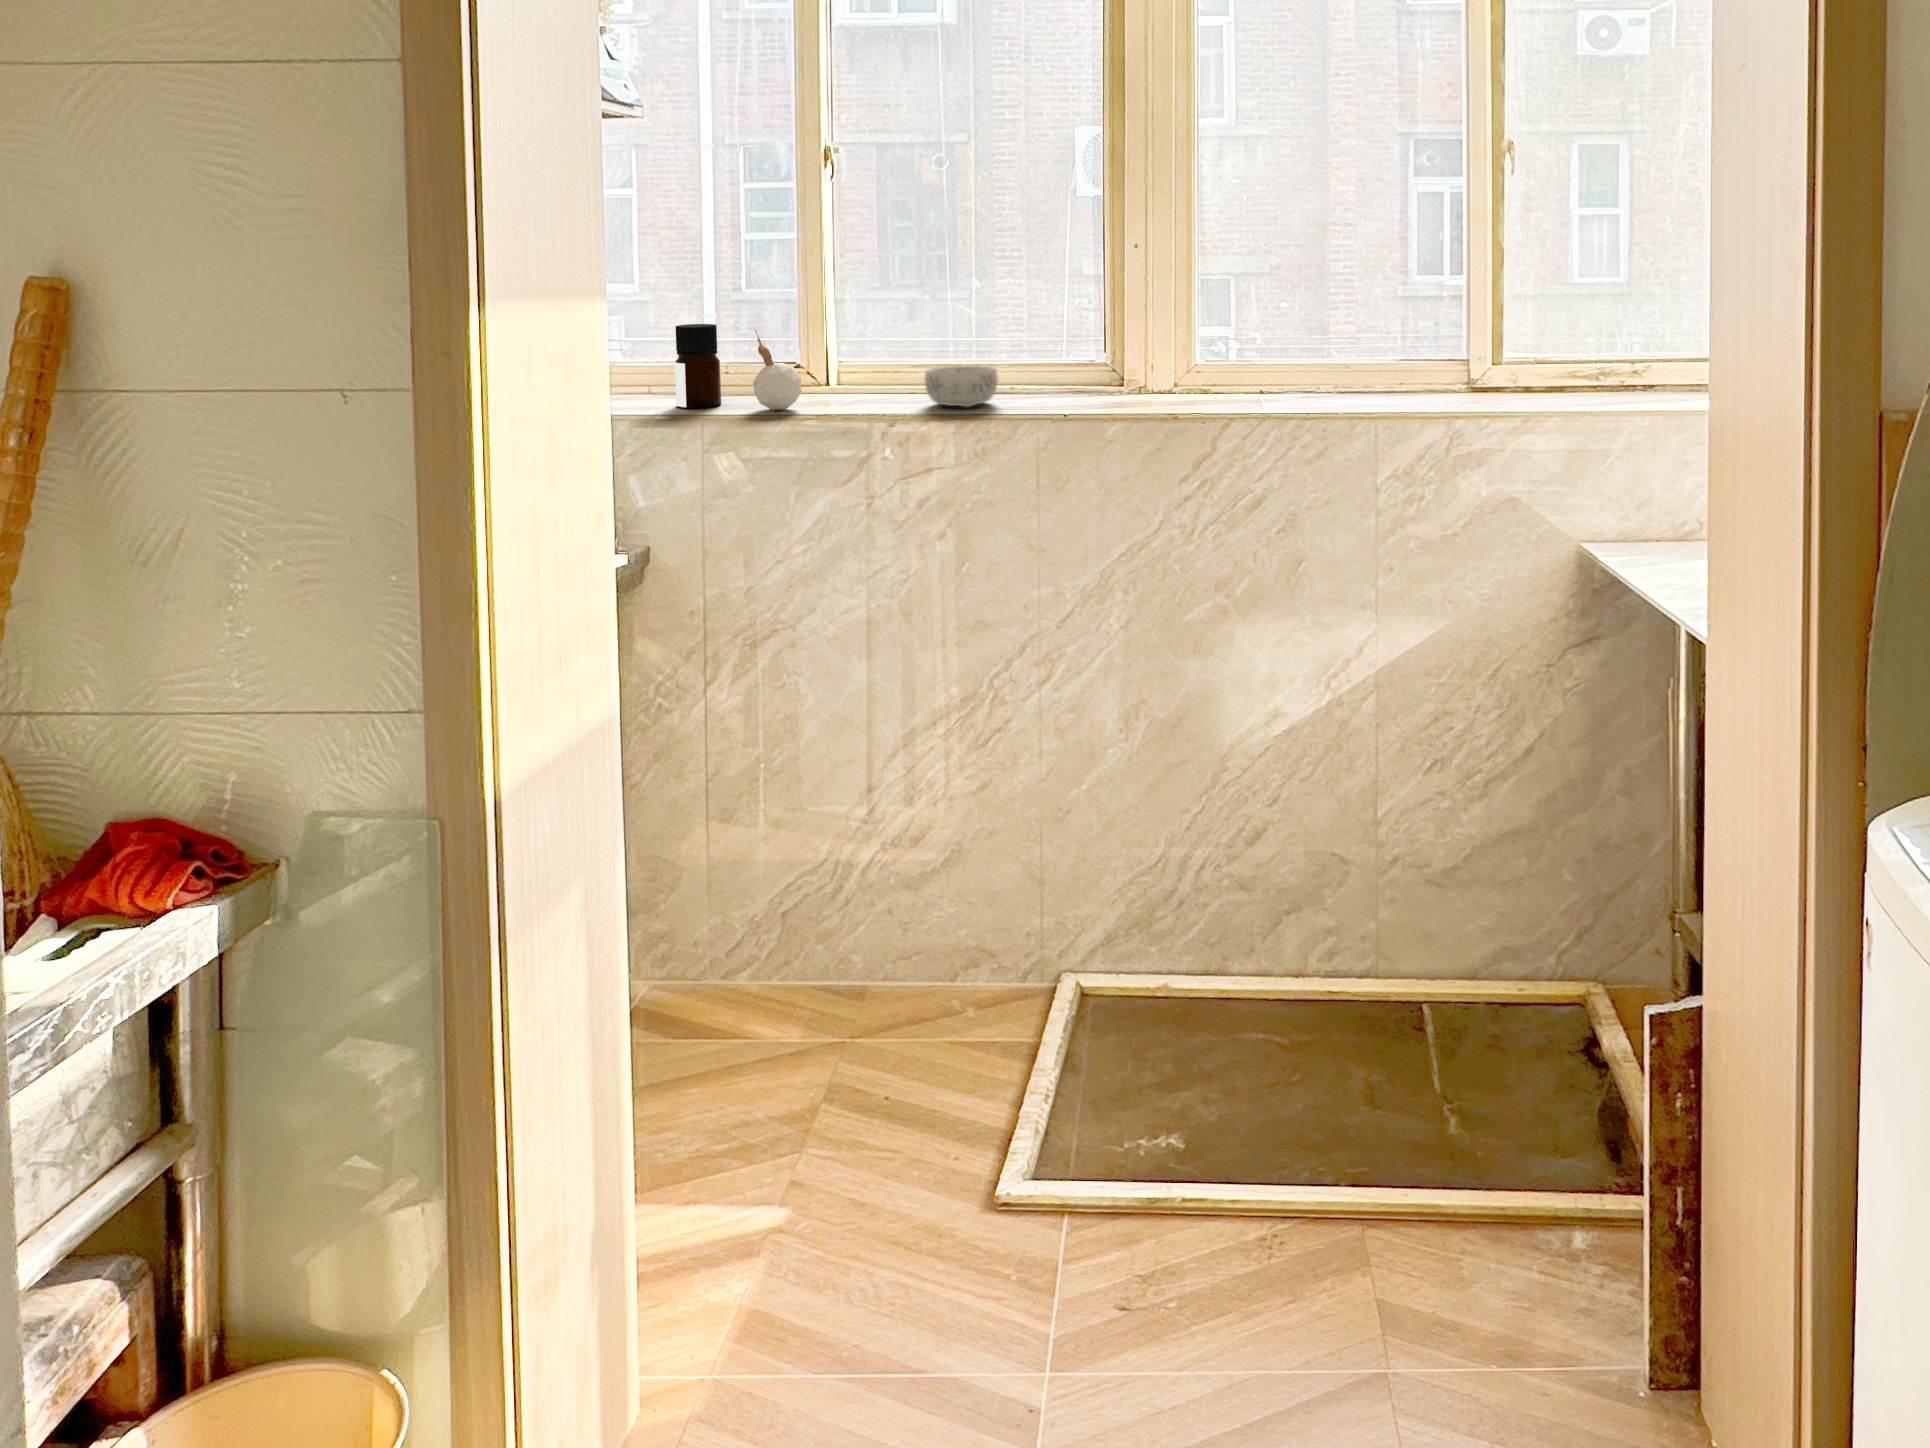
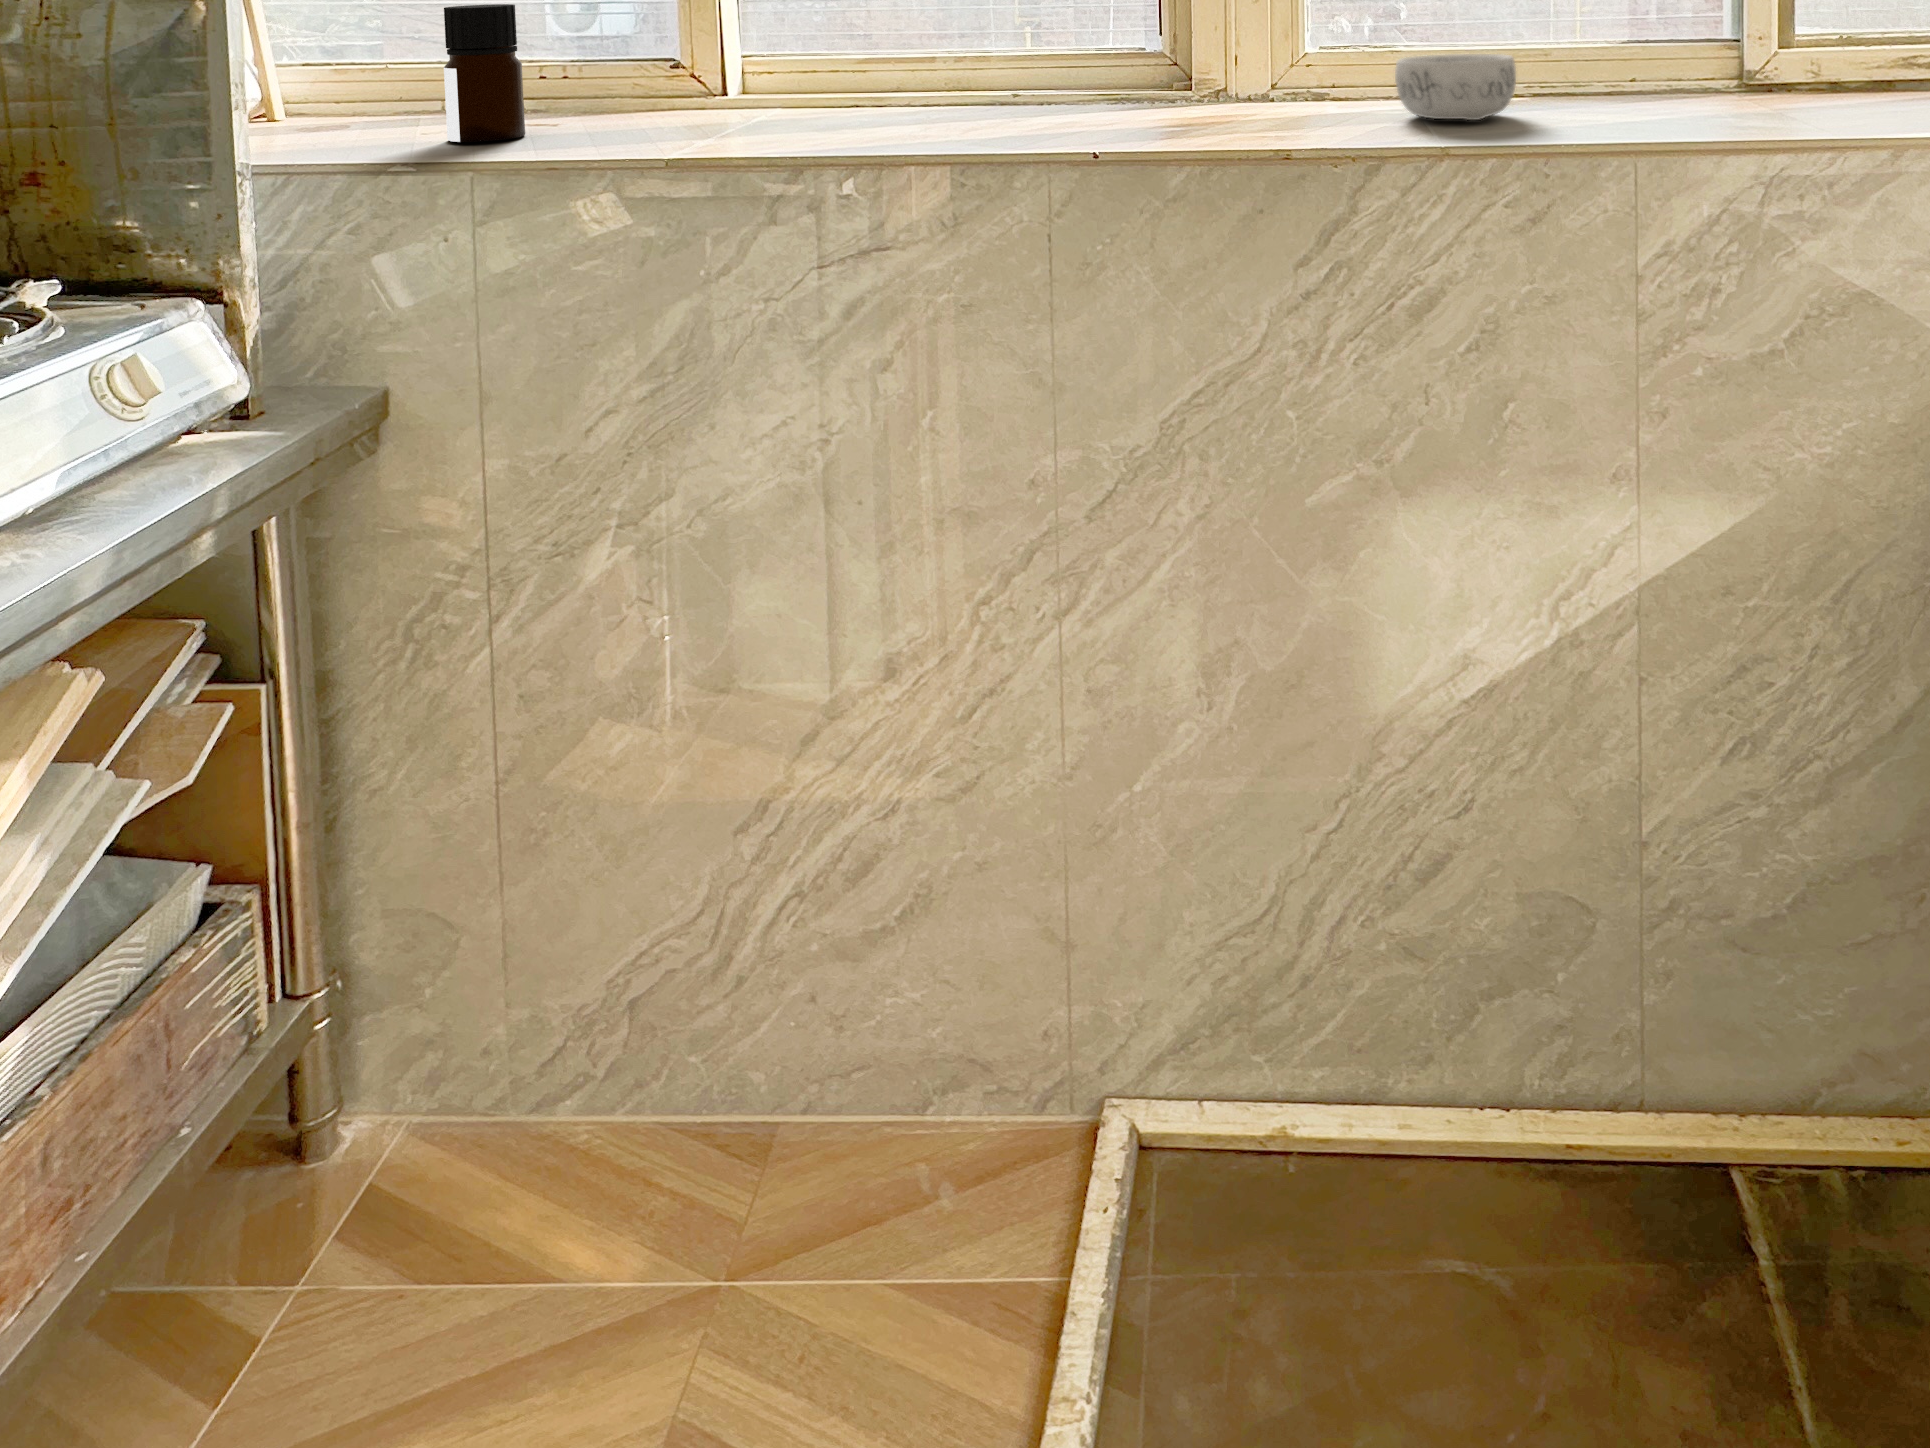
candle: present [753,329,802,410] -> none [571,9,652,144]
decorative bowl: present [925,365,998,407] -> present [1395,54,1516,120]

